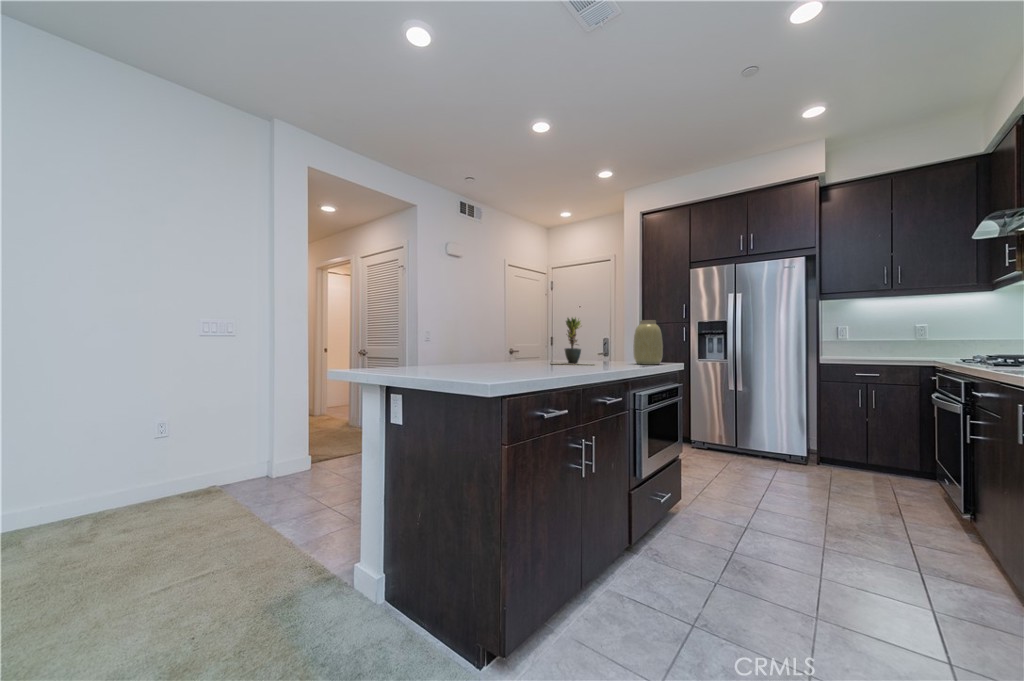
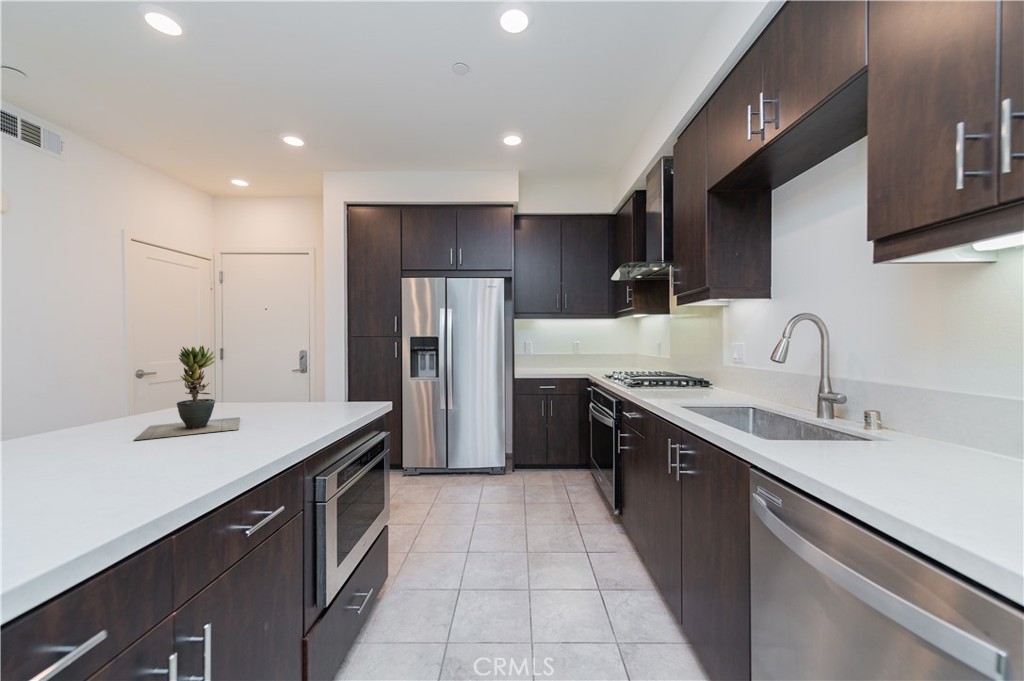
vase: present [633,320,663,365] -> none [316,349,358,414]

